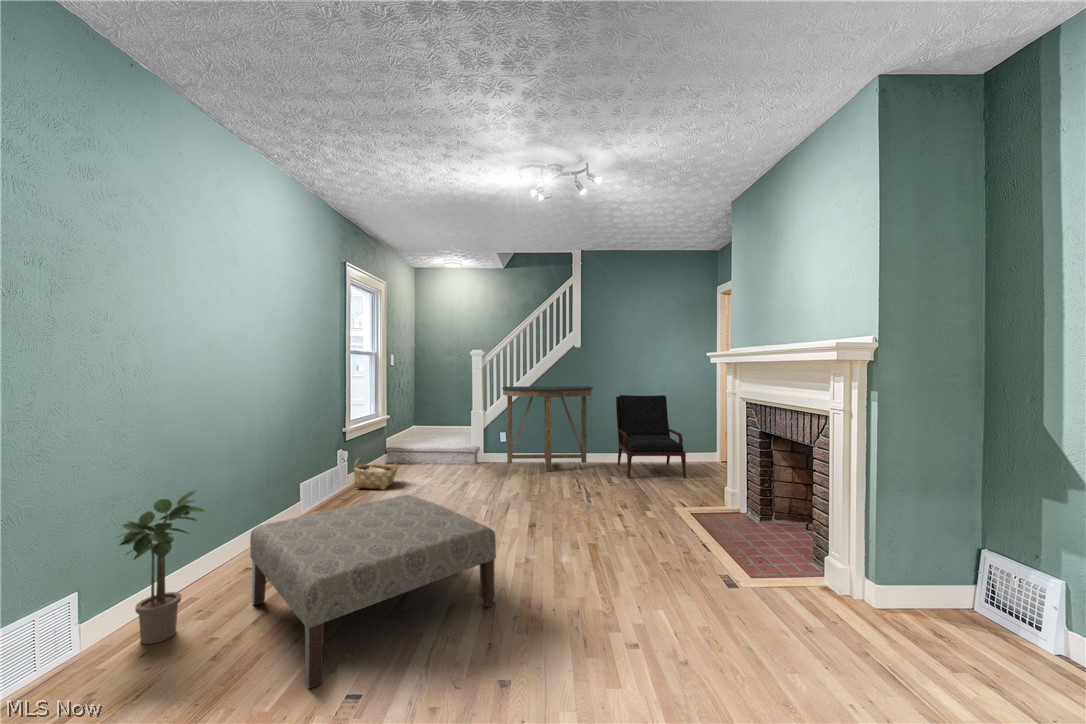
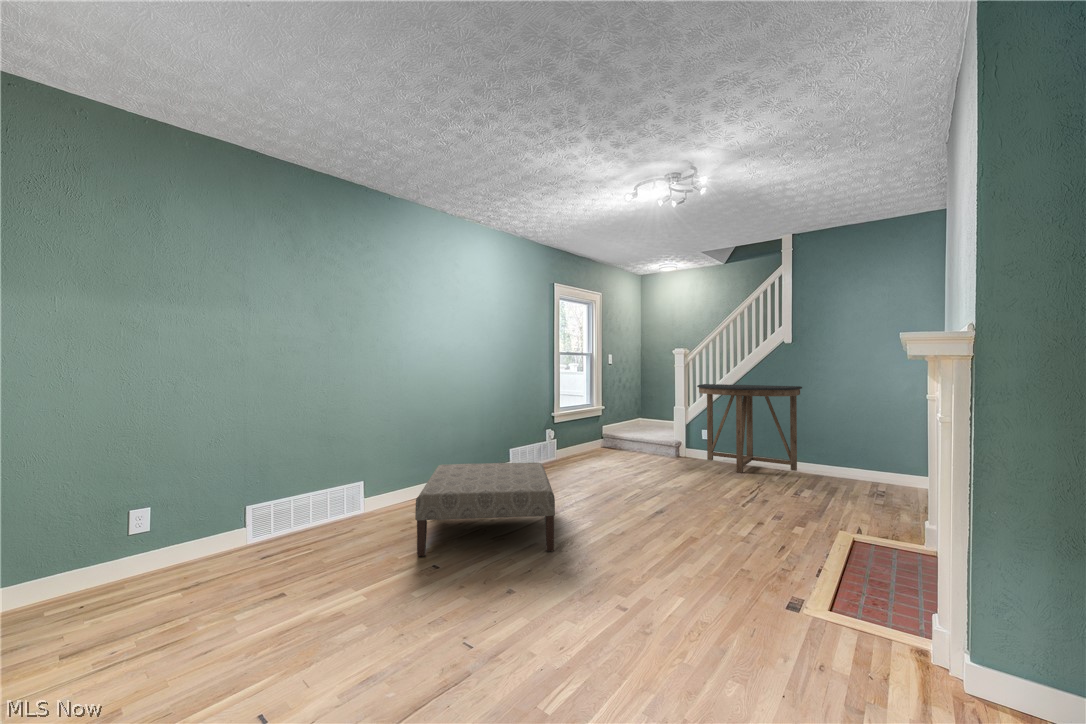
armchair: present [616,395,686,478] -> none [825,398,913,506]
woven basket: present [353,458,397,490] -> none [559,437,593,465]
potted plant: present [117,491,205,644] -> none [370,438,414,517]

